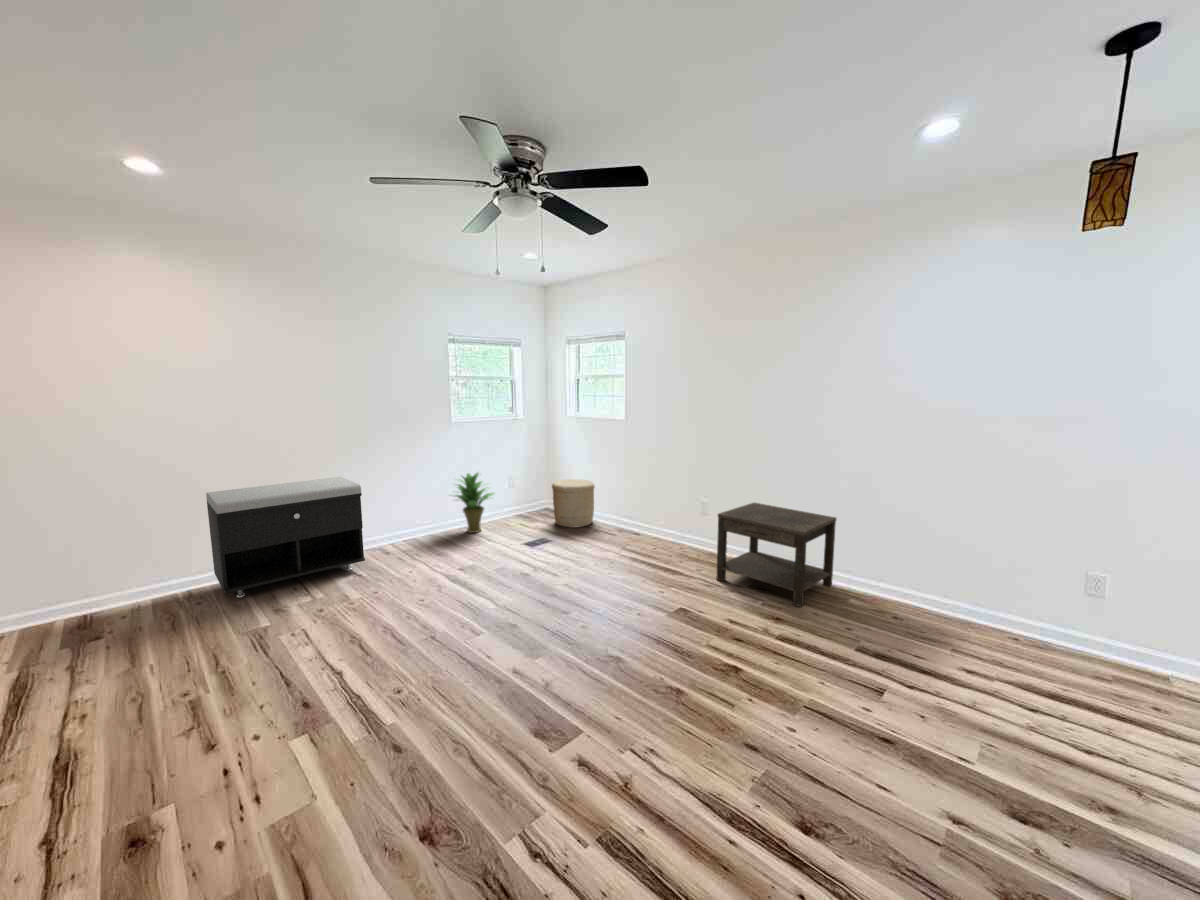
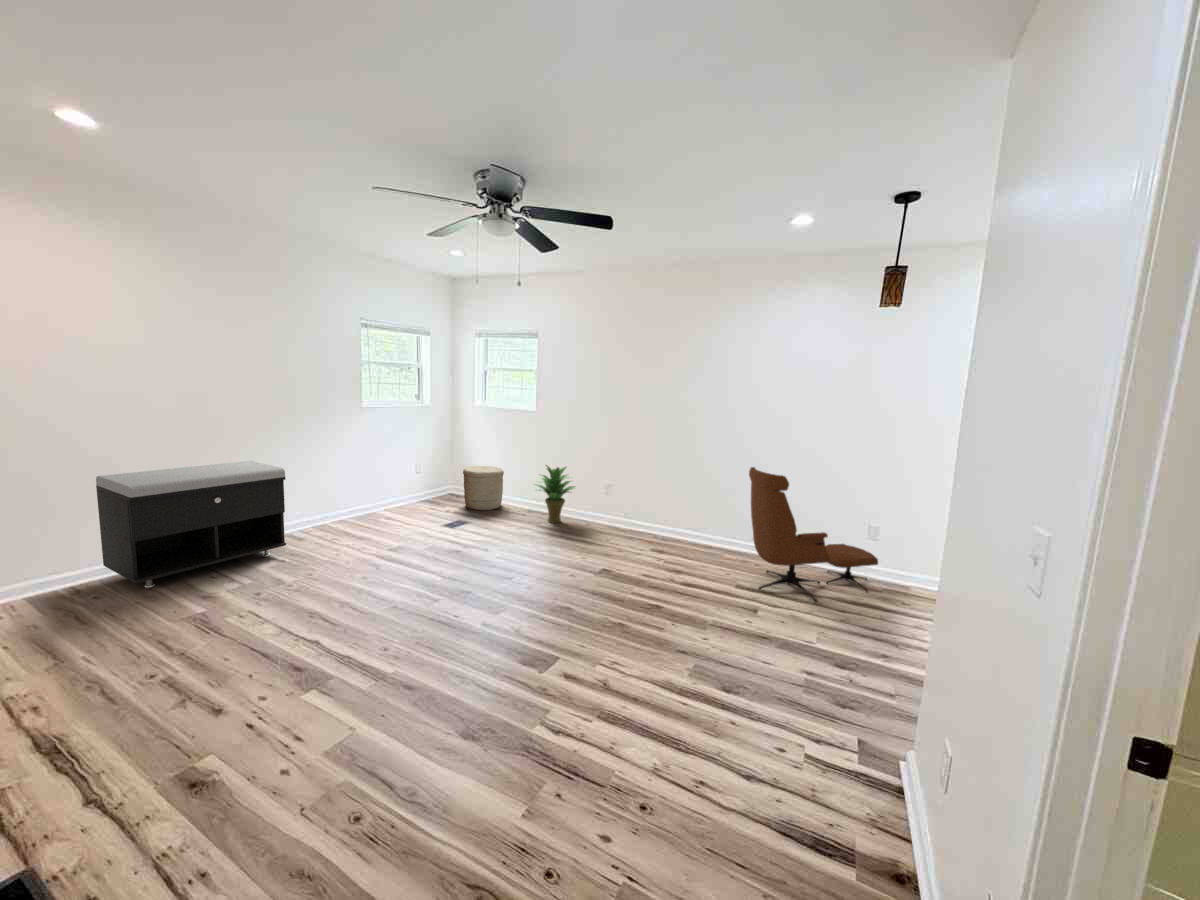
potted plant: present [455,473,494,533] -> present [536,465,575,523]
lounge chair: none [874,485,1106,690] -> present [749,467,878,603]
side table: present [717,503,836,607] -> none [623,484,713,562]

